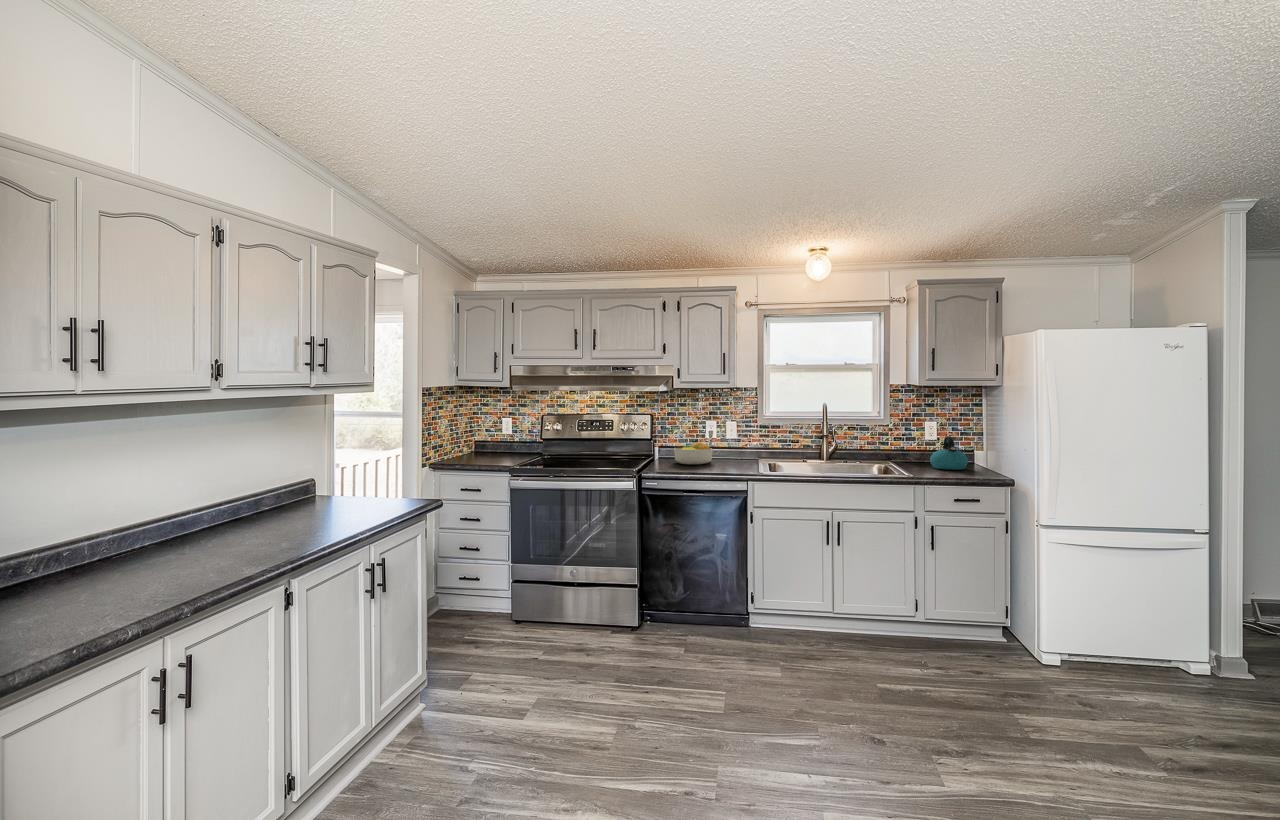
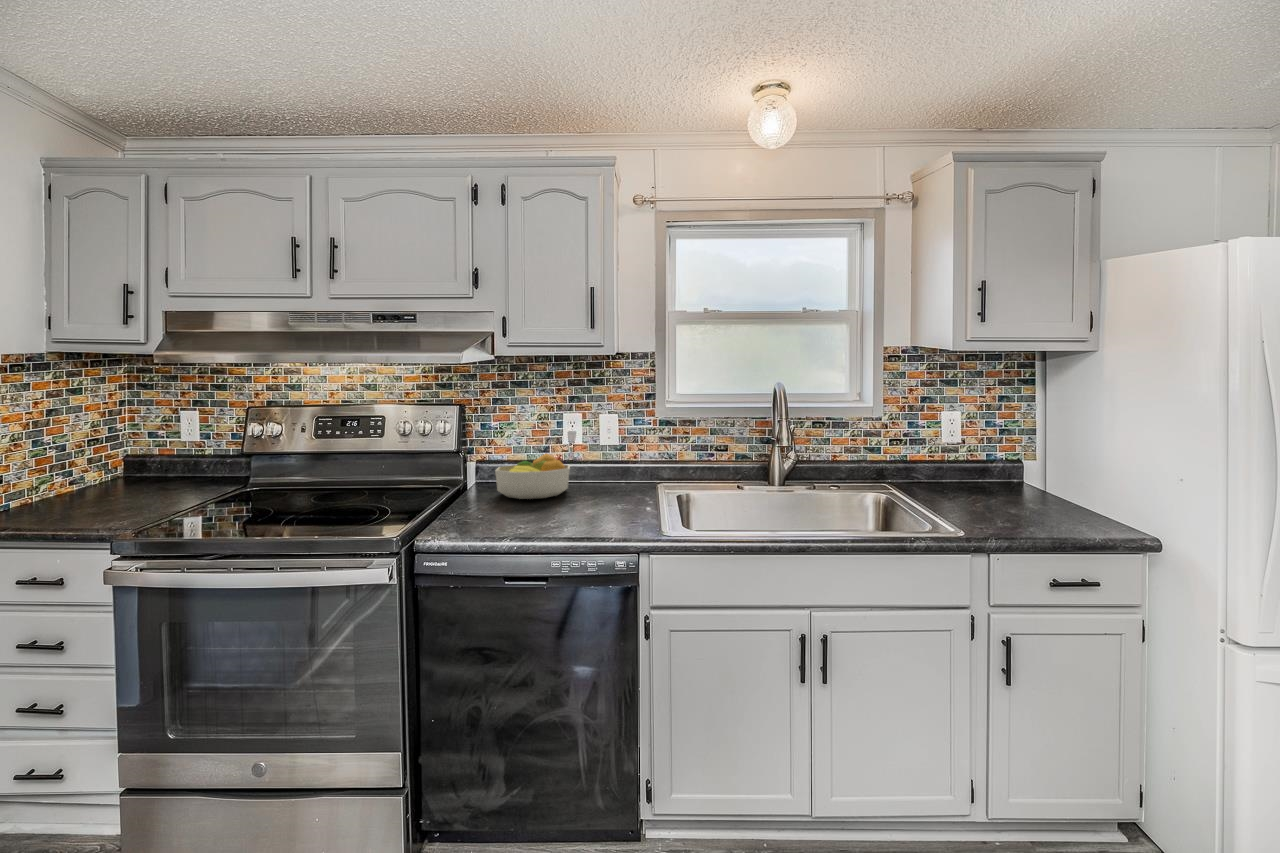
kettle: present [930,436,968,470] -> none [952,438,1018,498]

